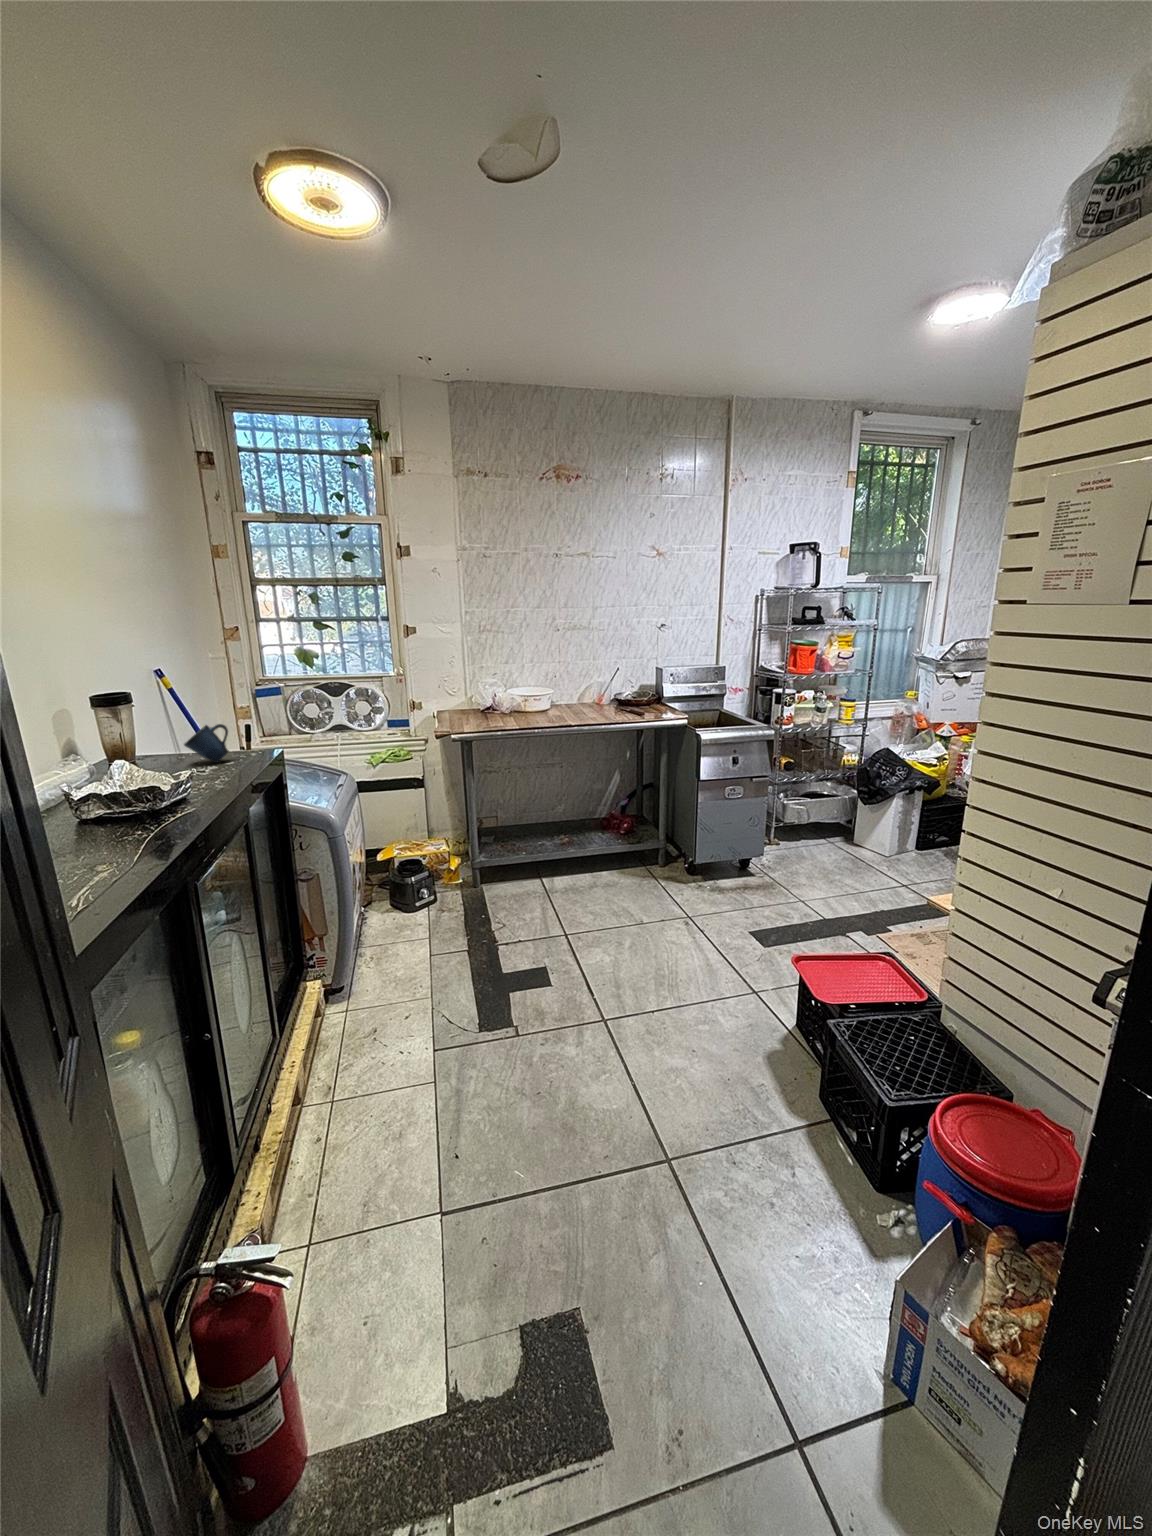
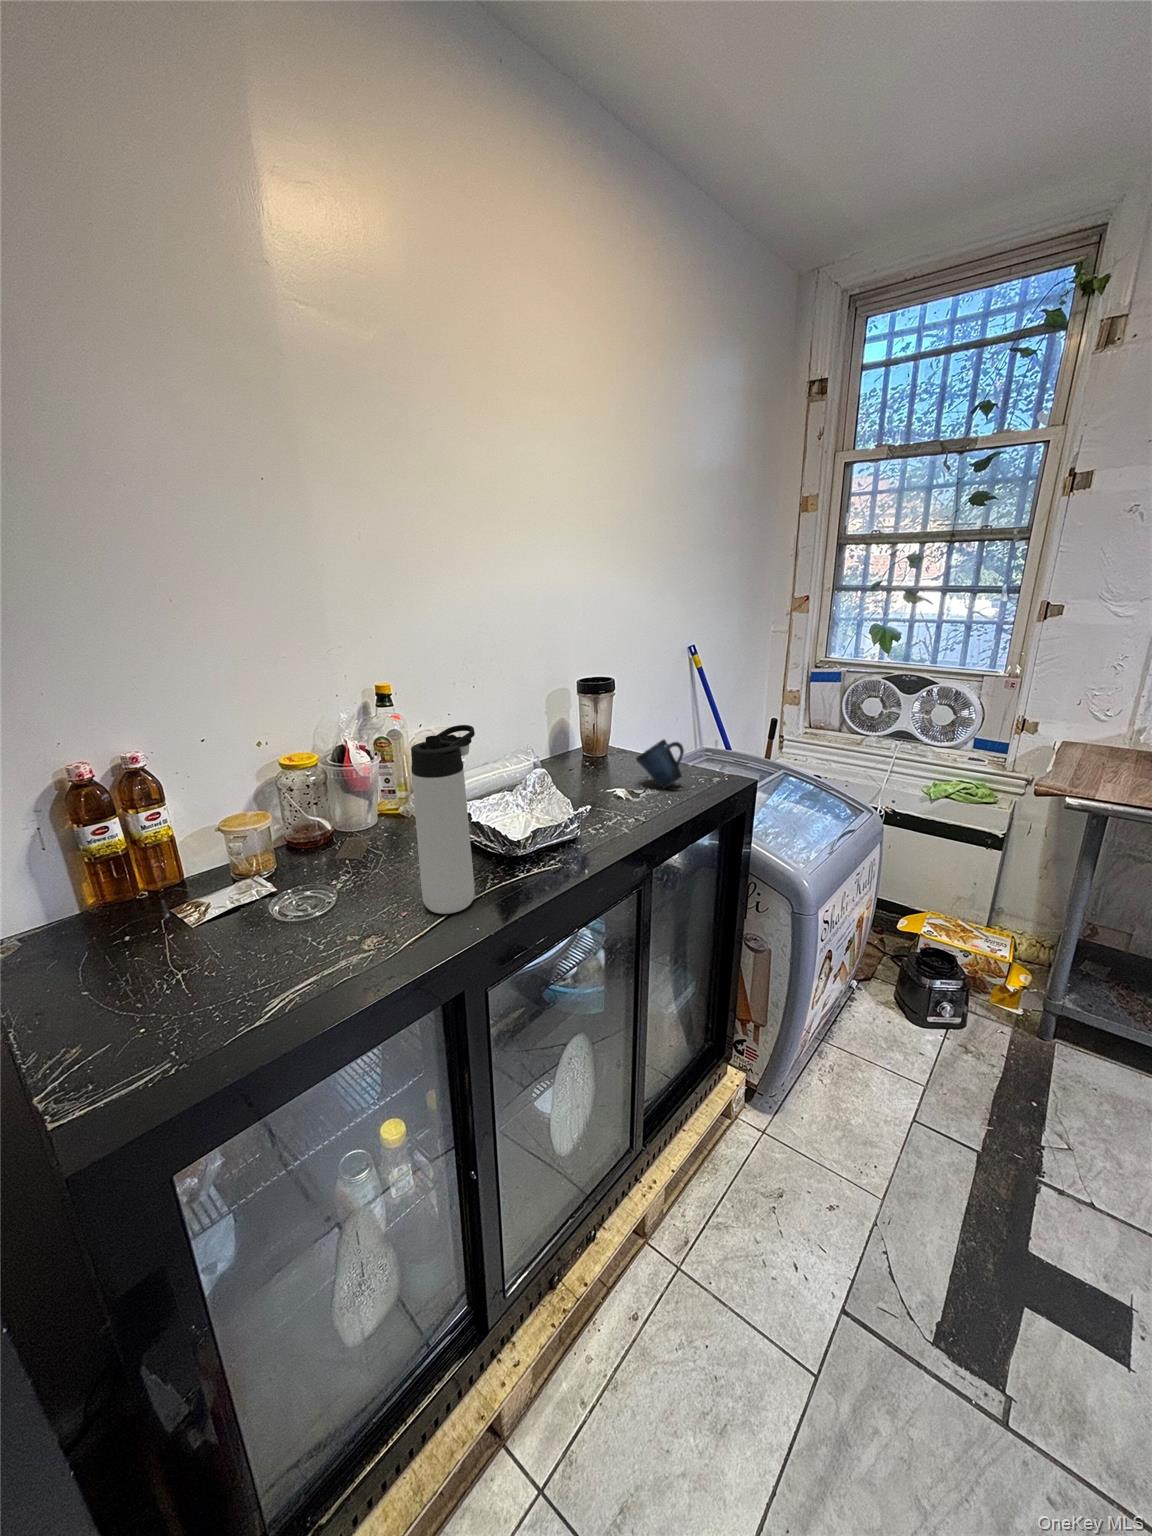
thermos bottle: none [74,700,148,847] -> present [411,725,475,914]

